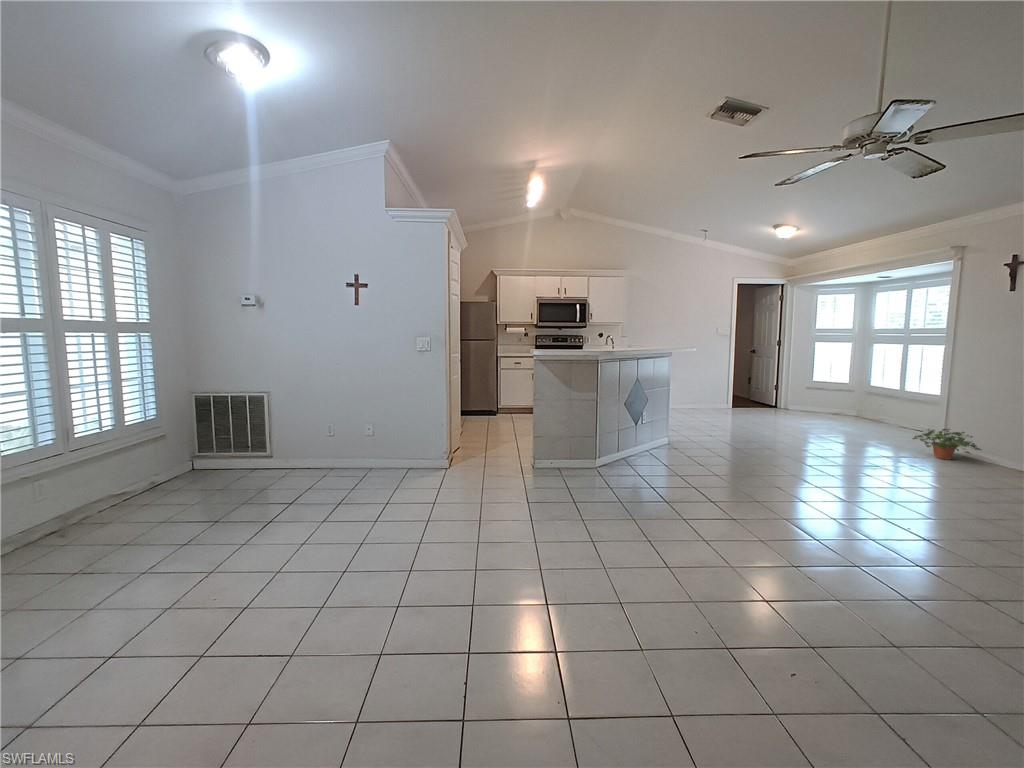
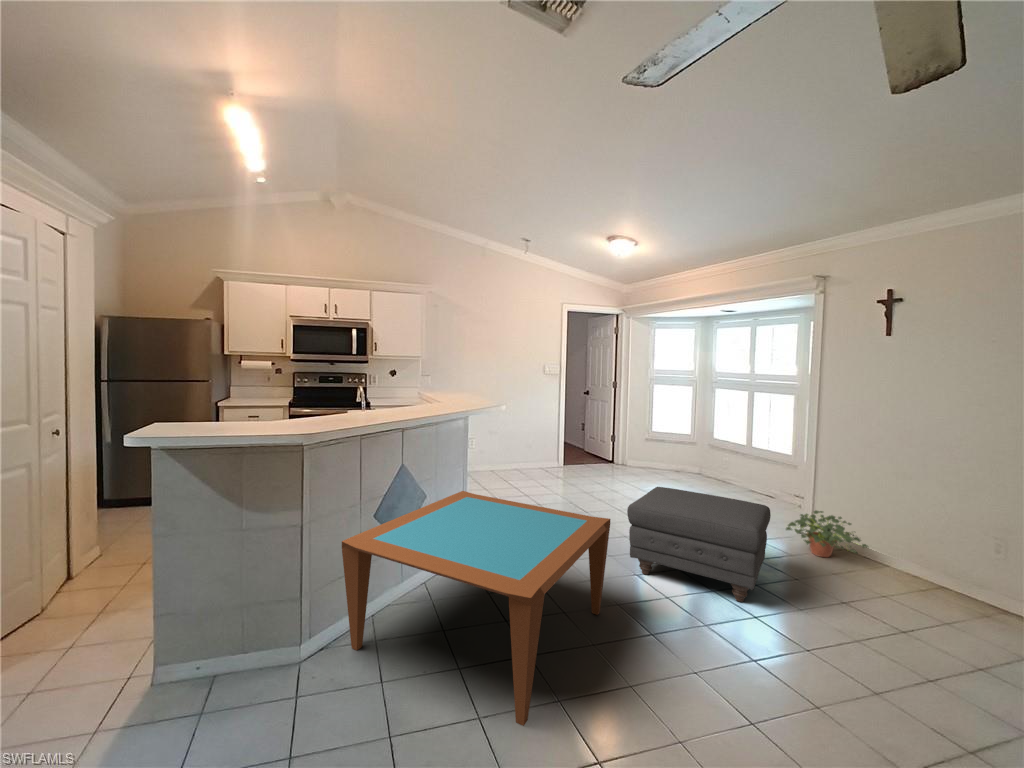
coffee table: none [615,399,766,488] -> present [342,491,610,726]
ottoman: none [780,405,891,469] -> present [627,487,771,602]

